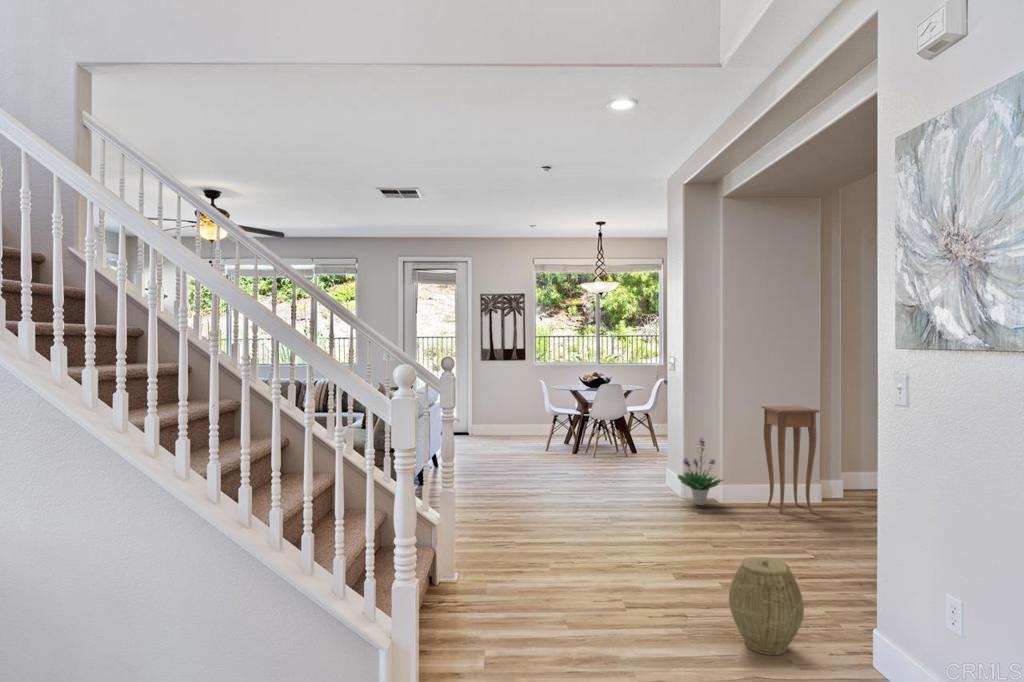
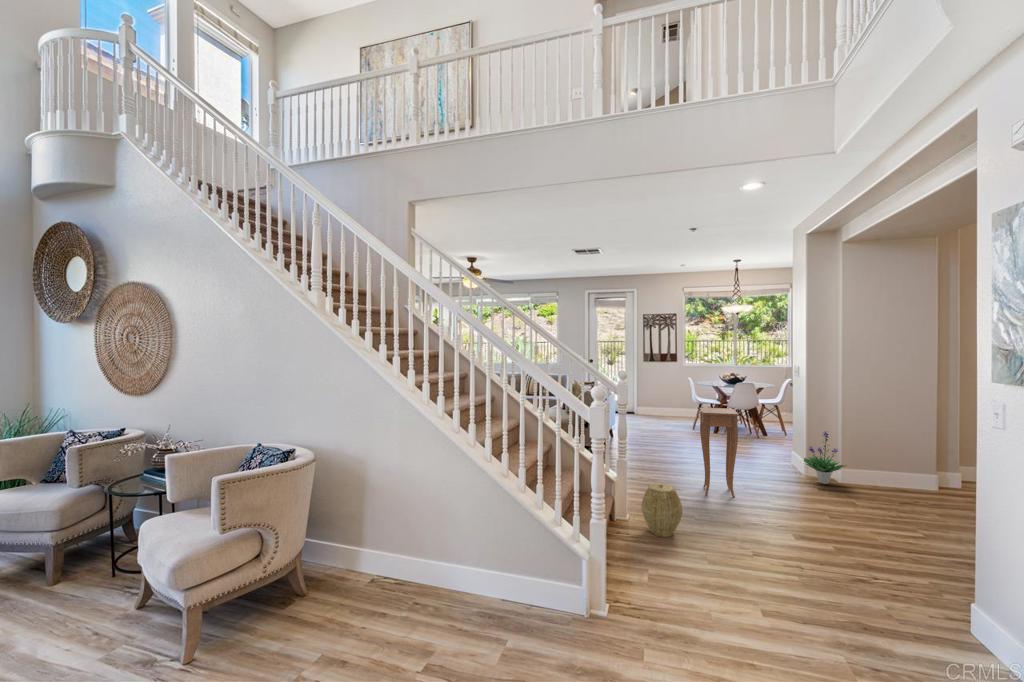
side table: present [762,406,819,513] -> present [699,408,739,497]
woven basket: present [729,557,804,655] -> present [641,483,682,537]

